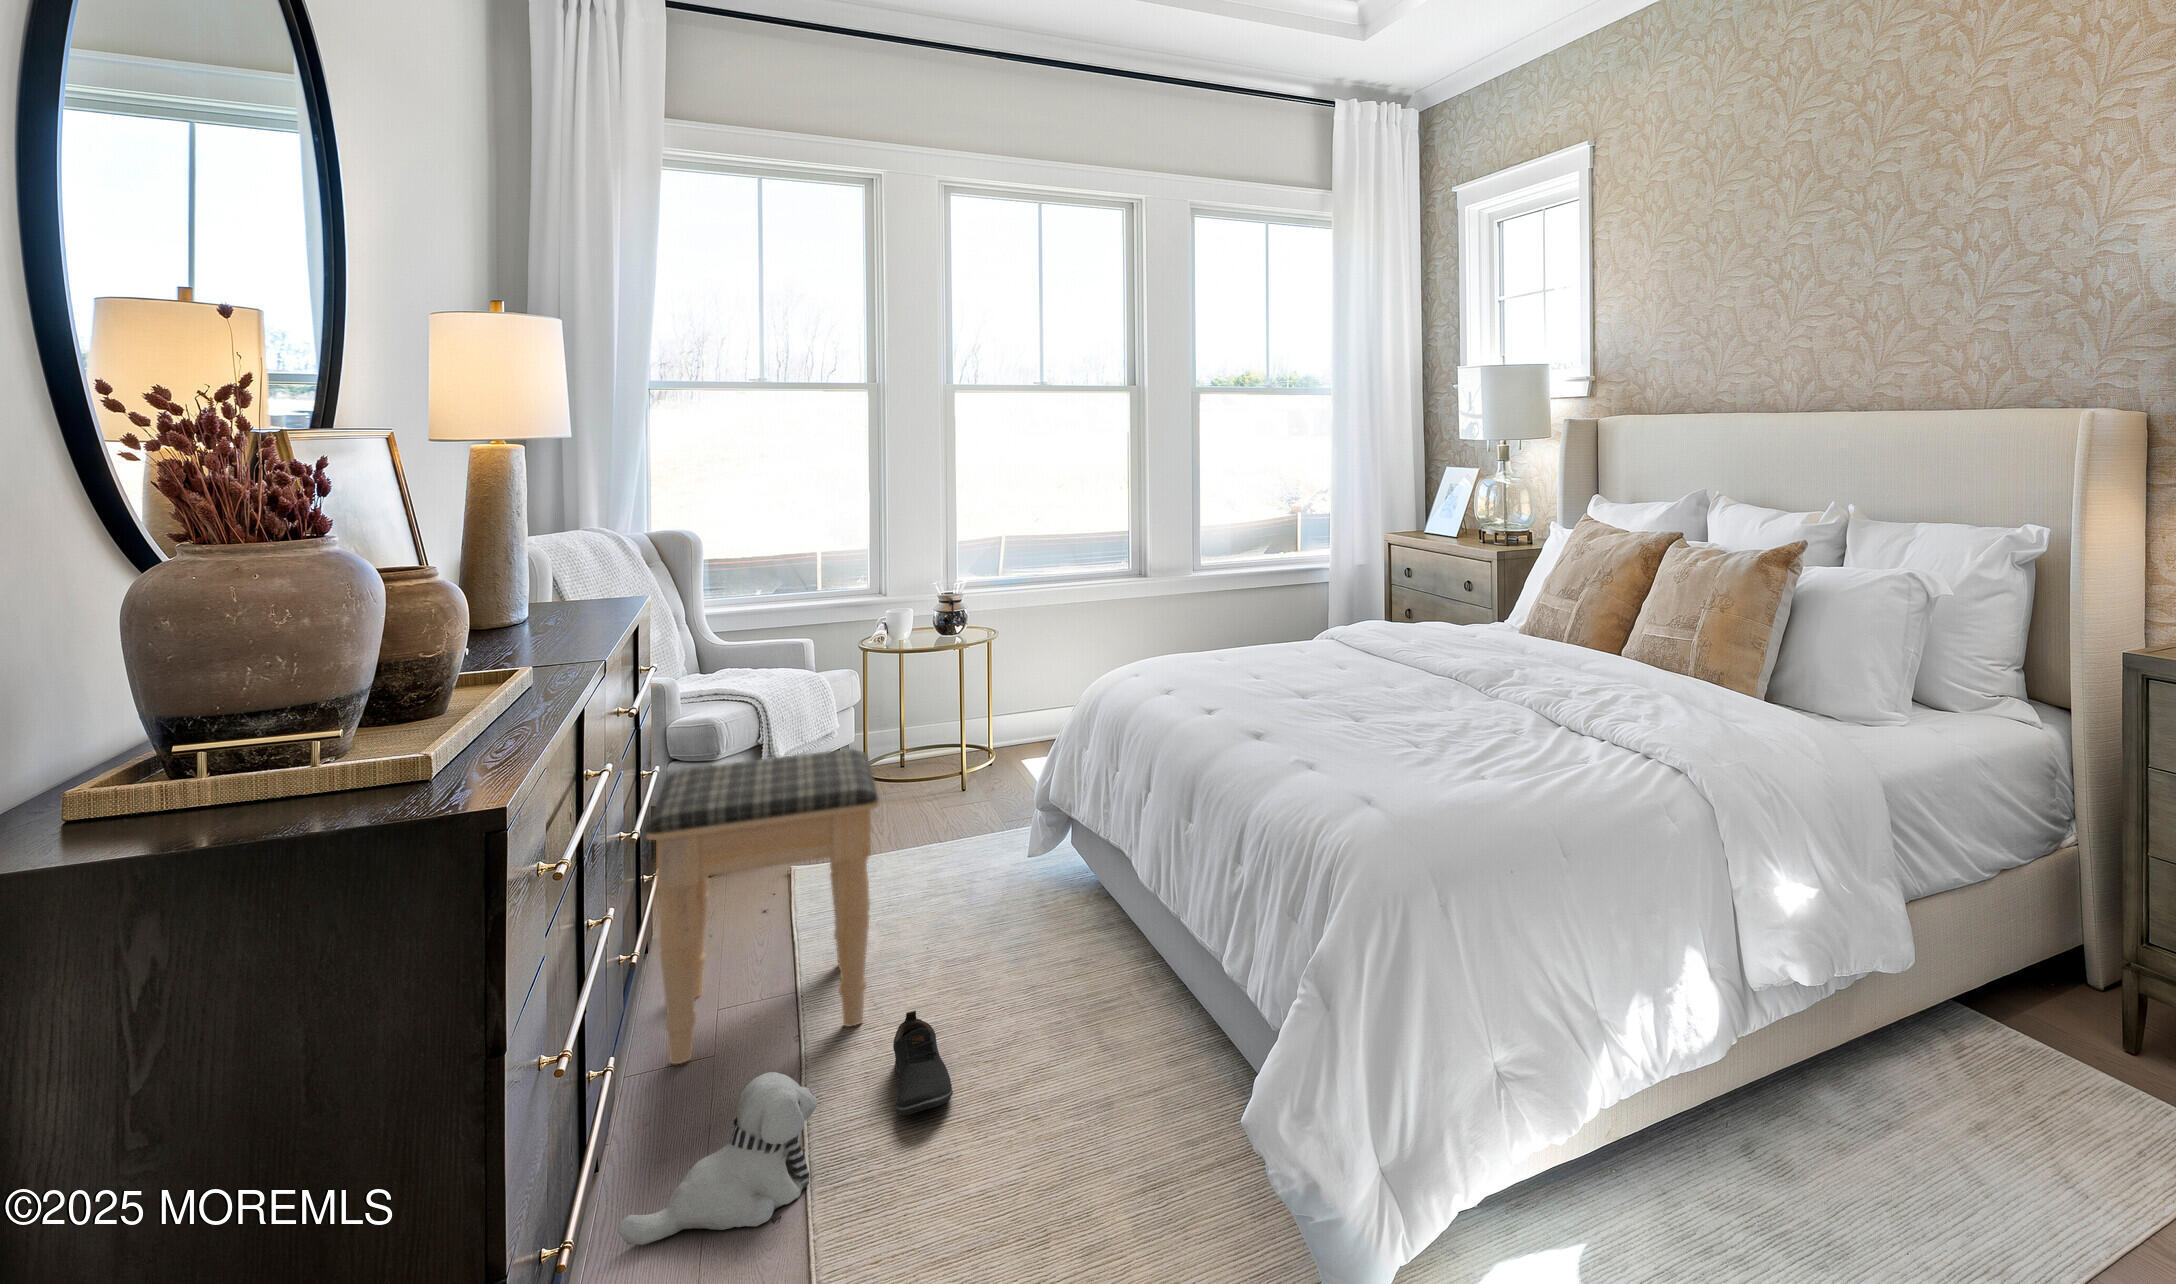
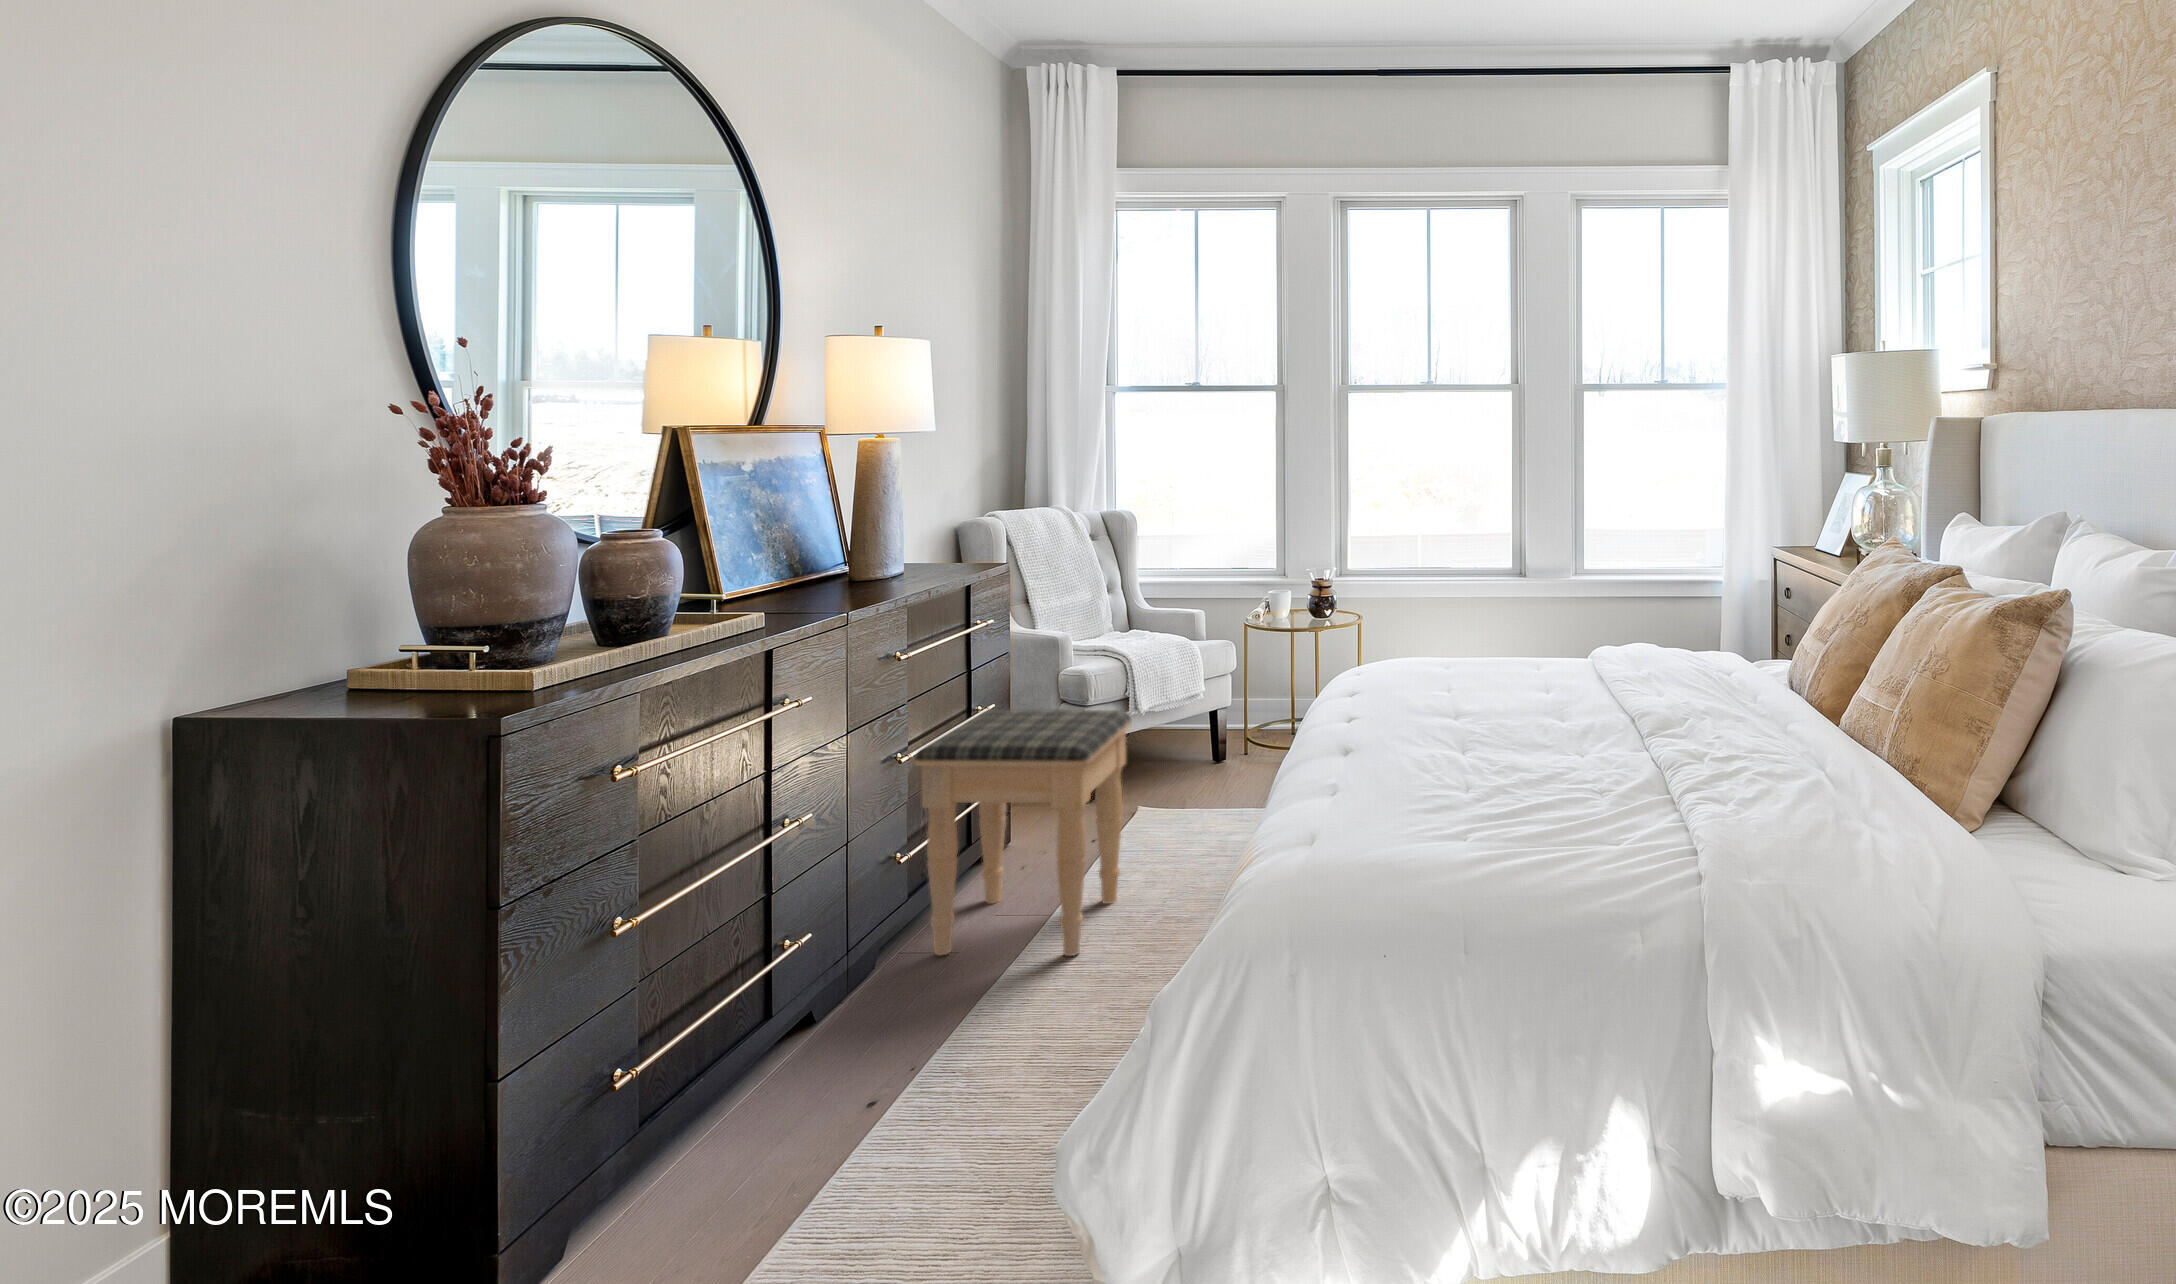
shoe: present [893,1011,953,1115] -> none [1028,954,1102,1047]
plush toy: present [618,1072,818,1245] -> none [786,979,946,1107]

